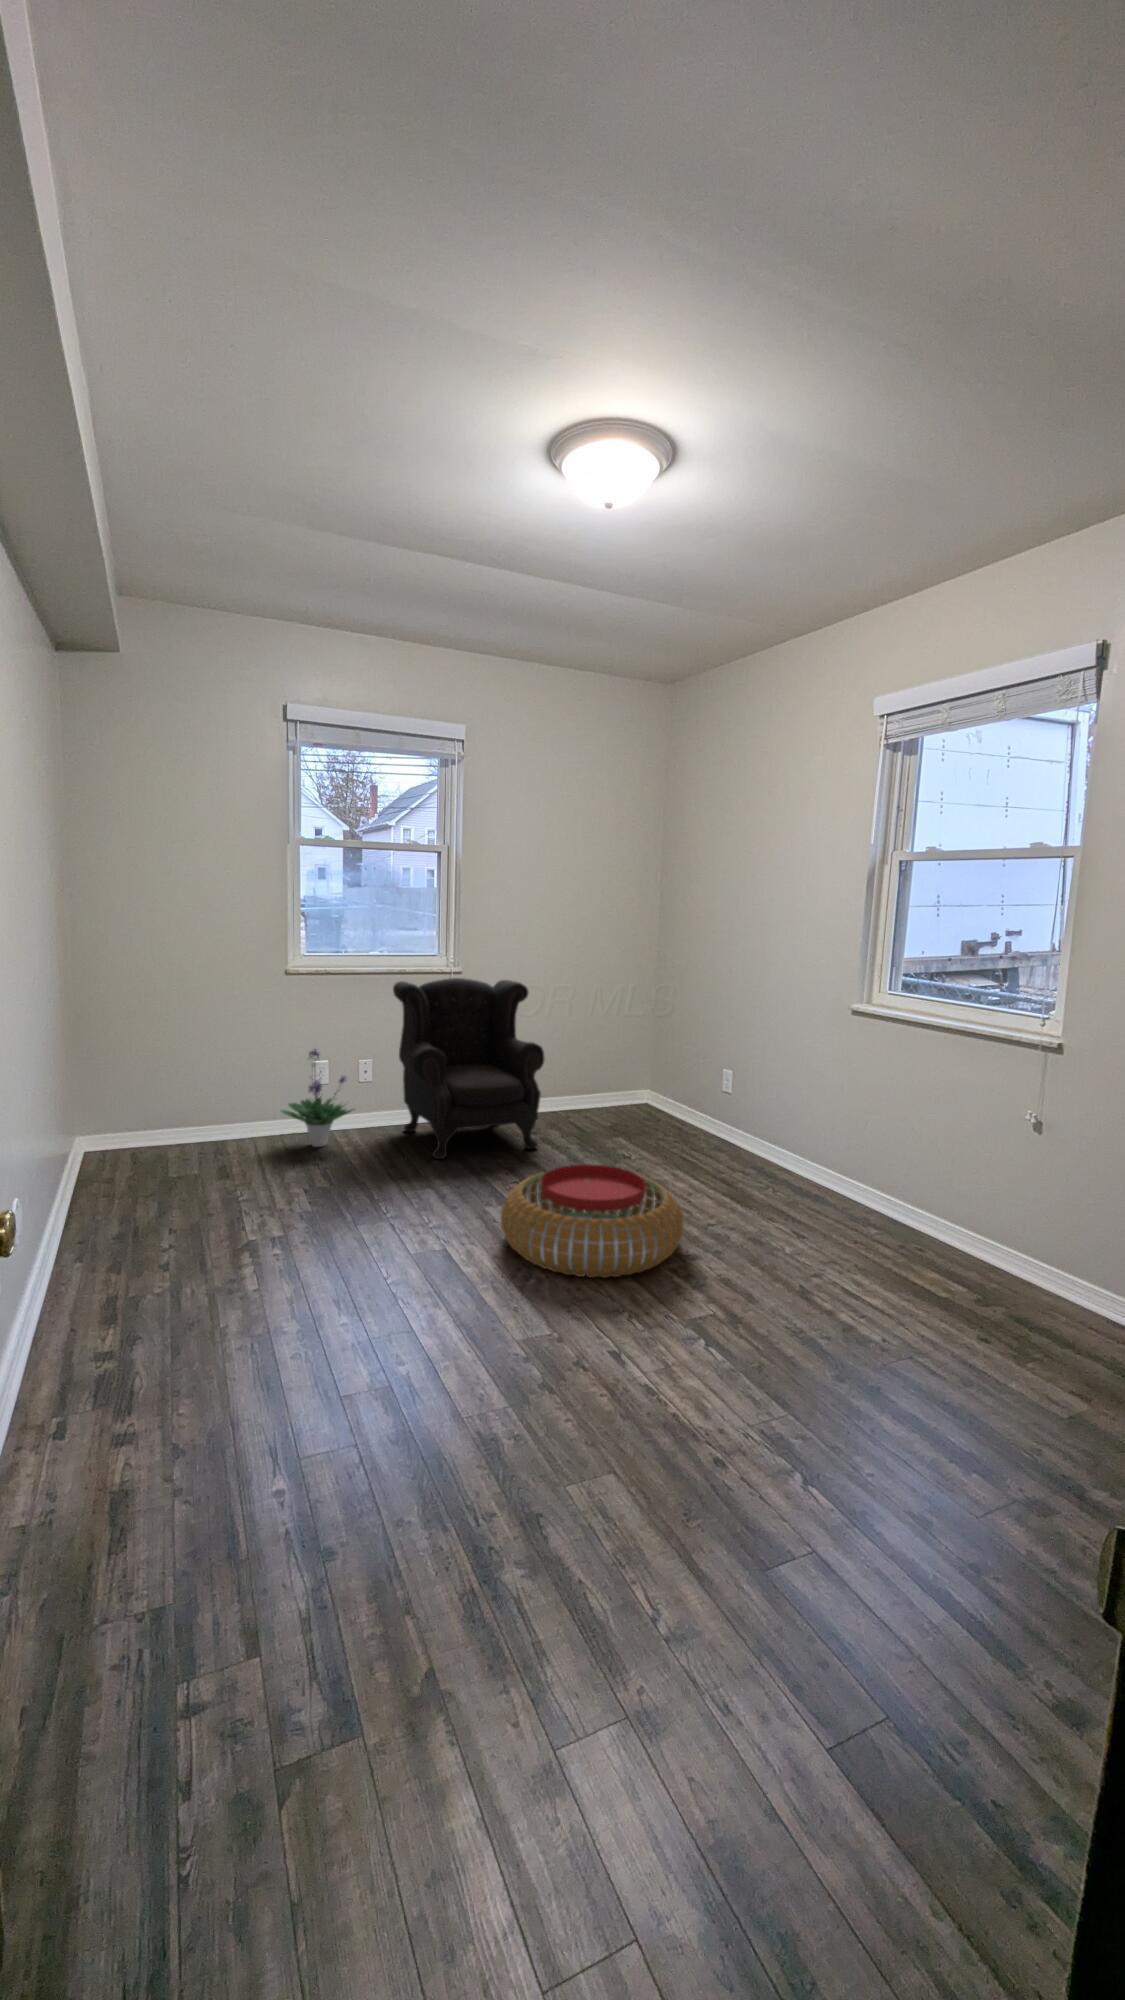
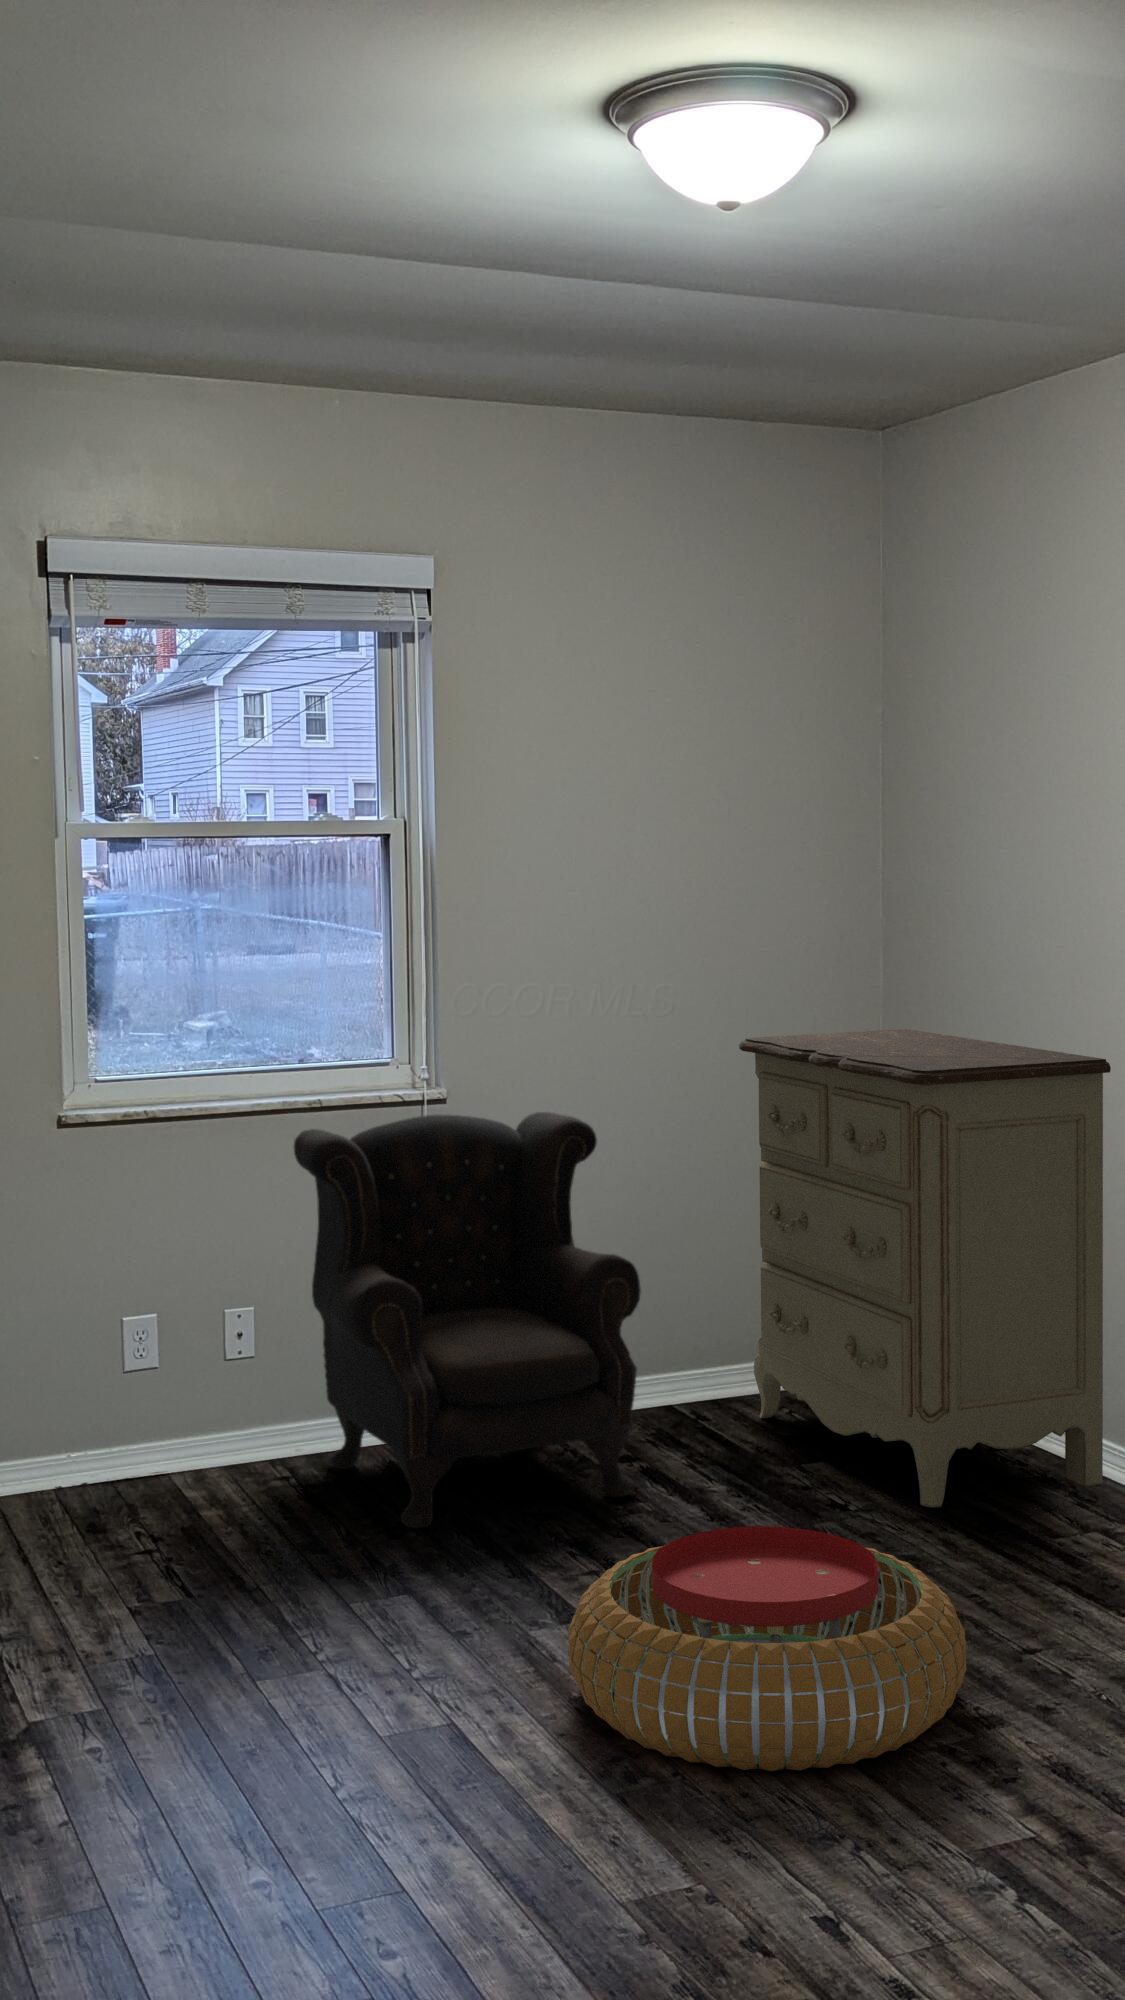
dresser: none [592,952,757,1159] -> present [739,1029,1111,1508]
potted plant: present [281,1048,352,1147] -> none [58,1288,227,1511]

